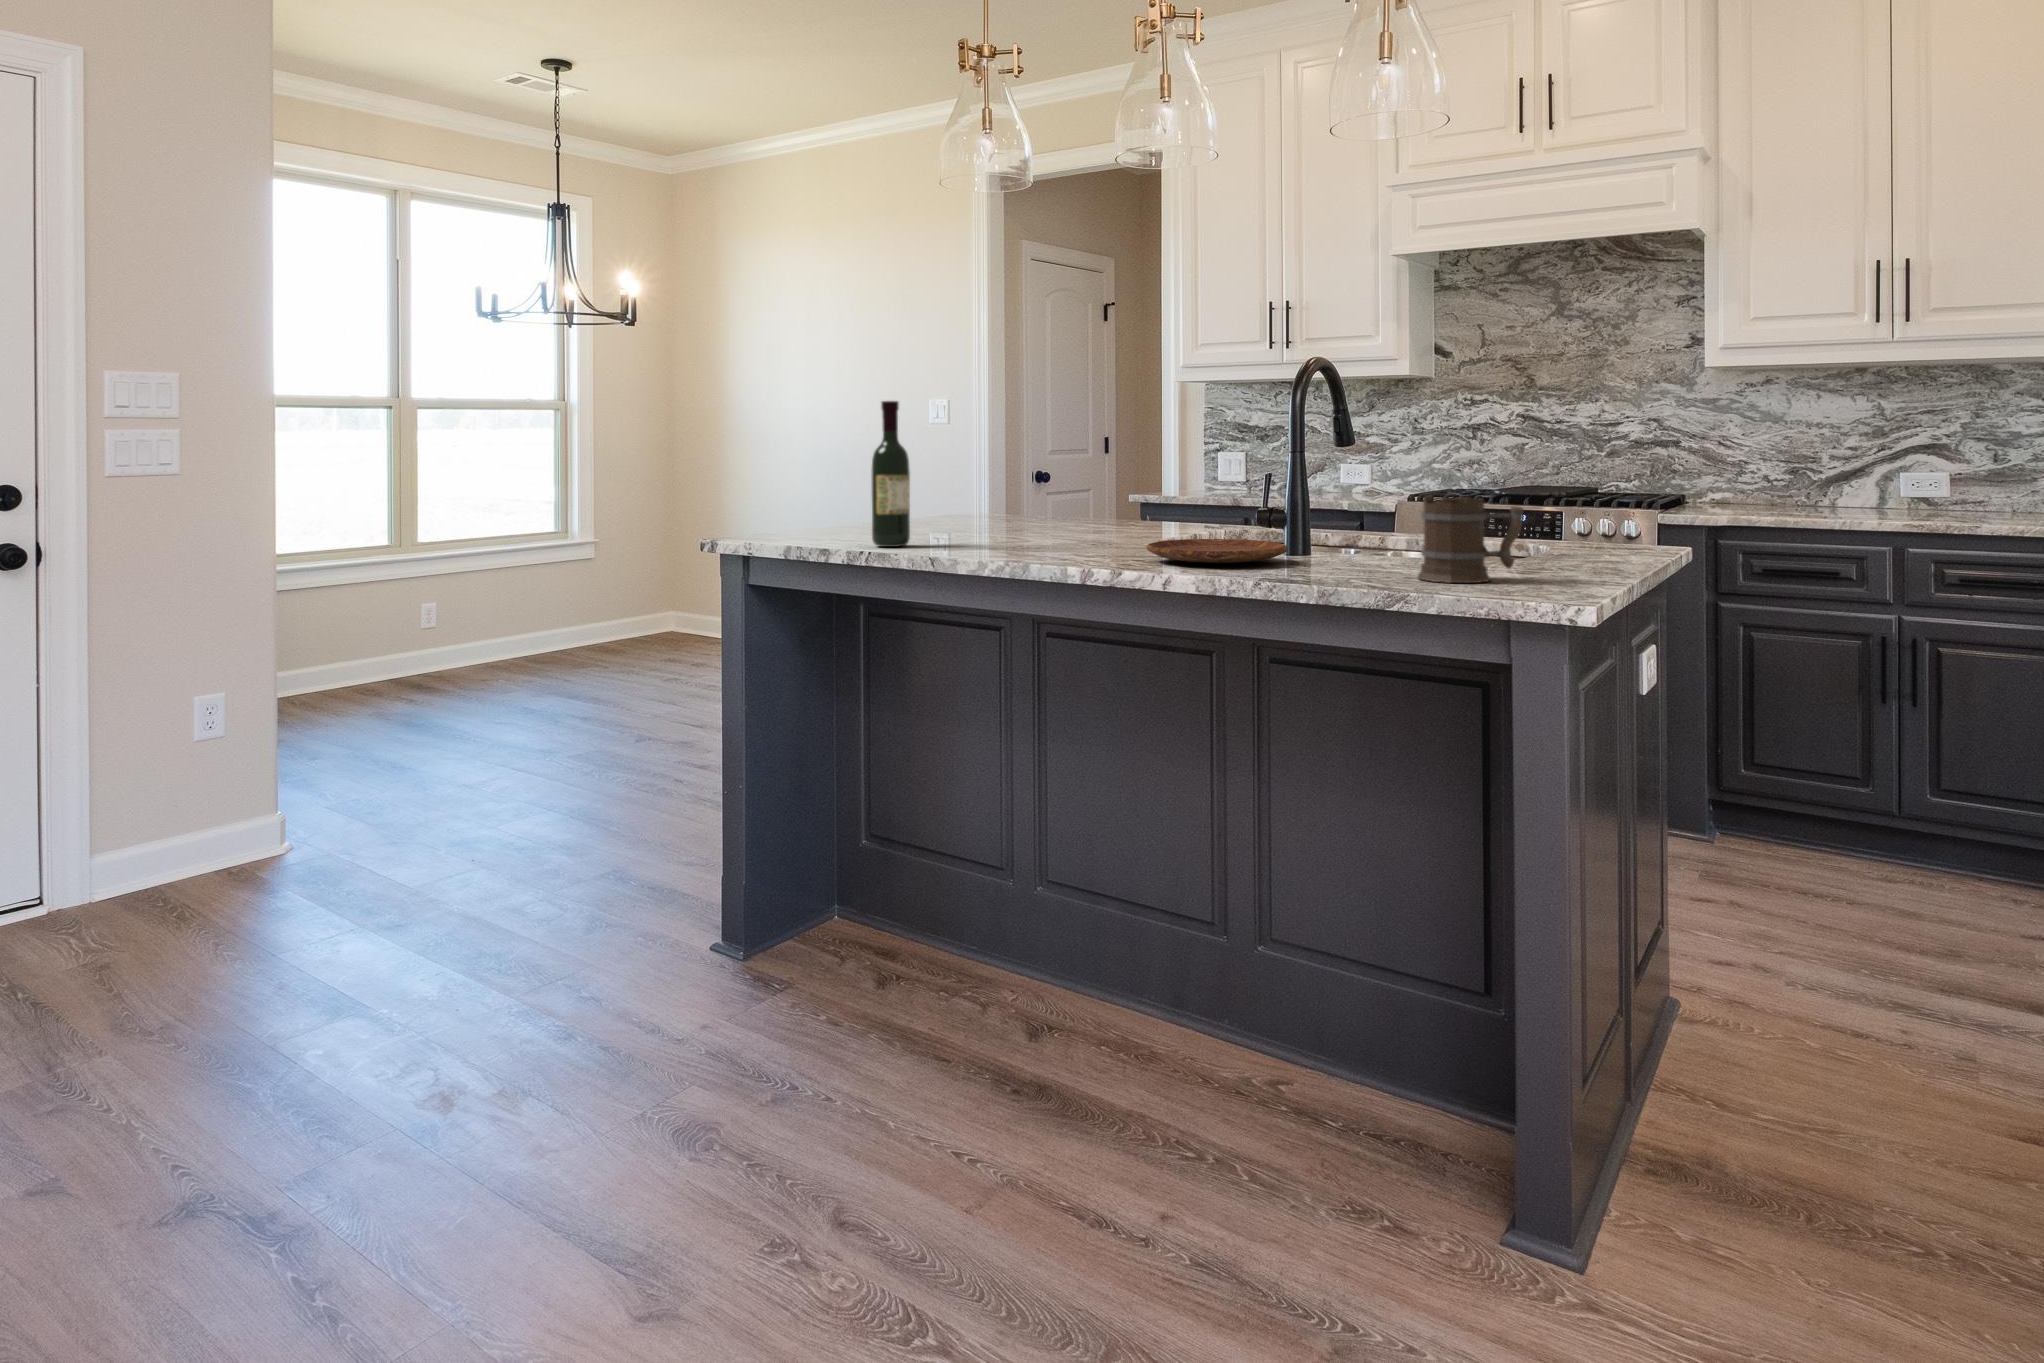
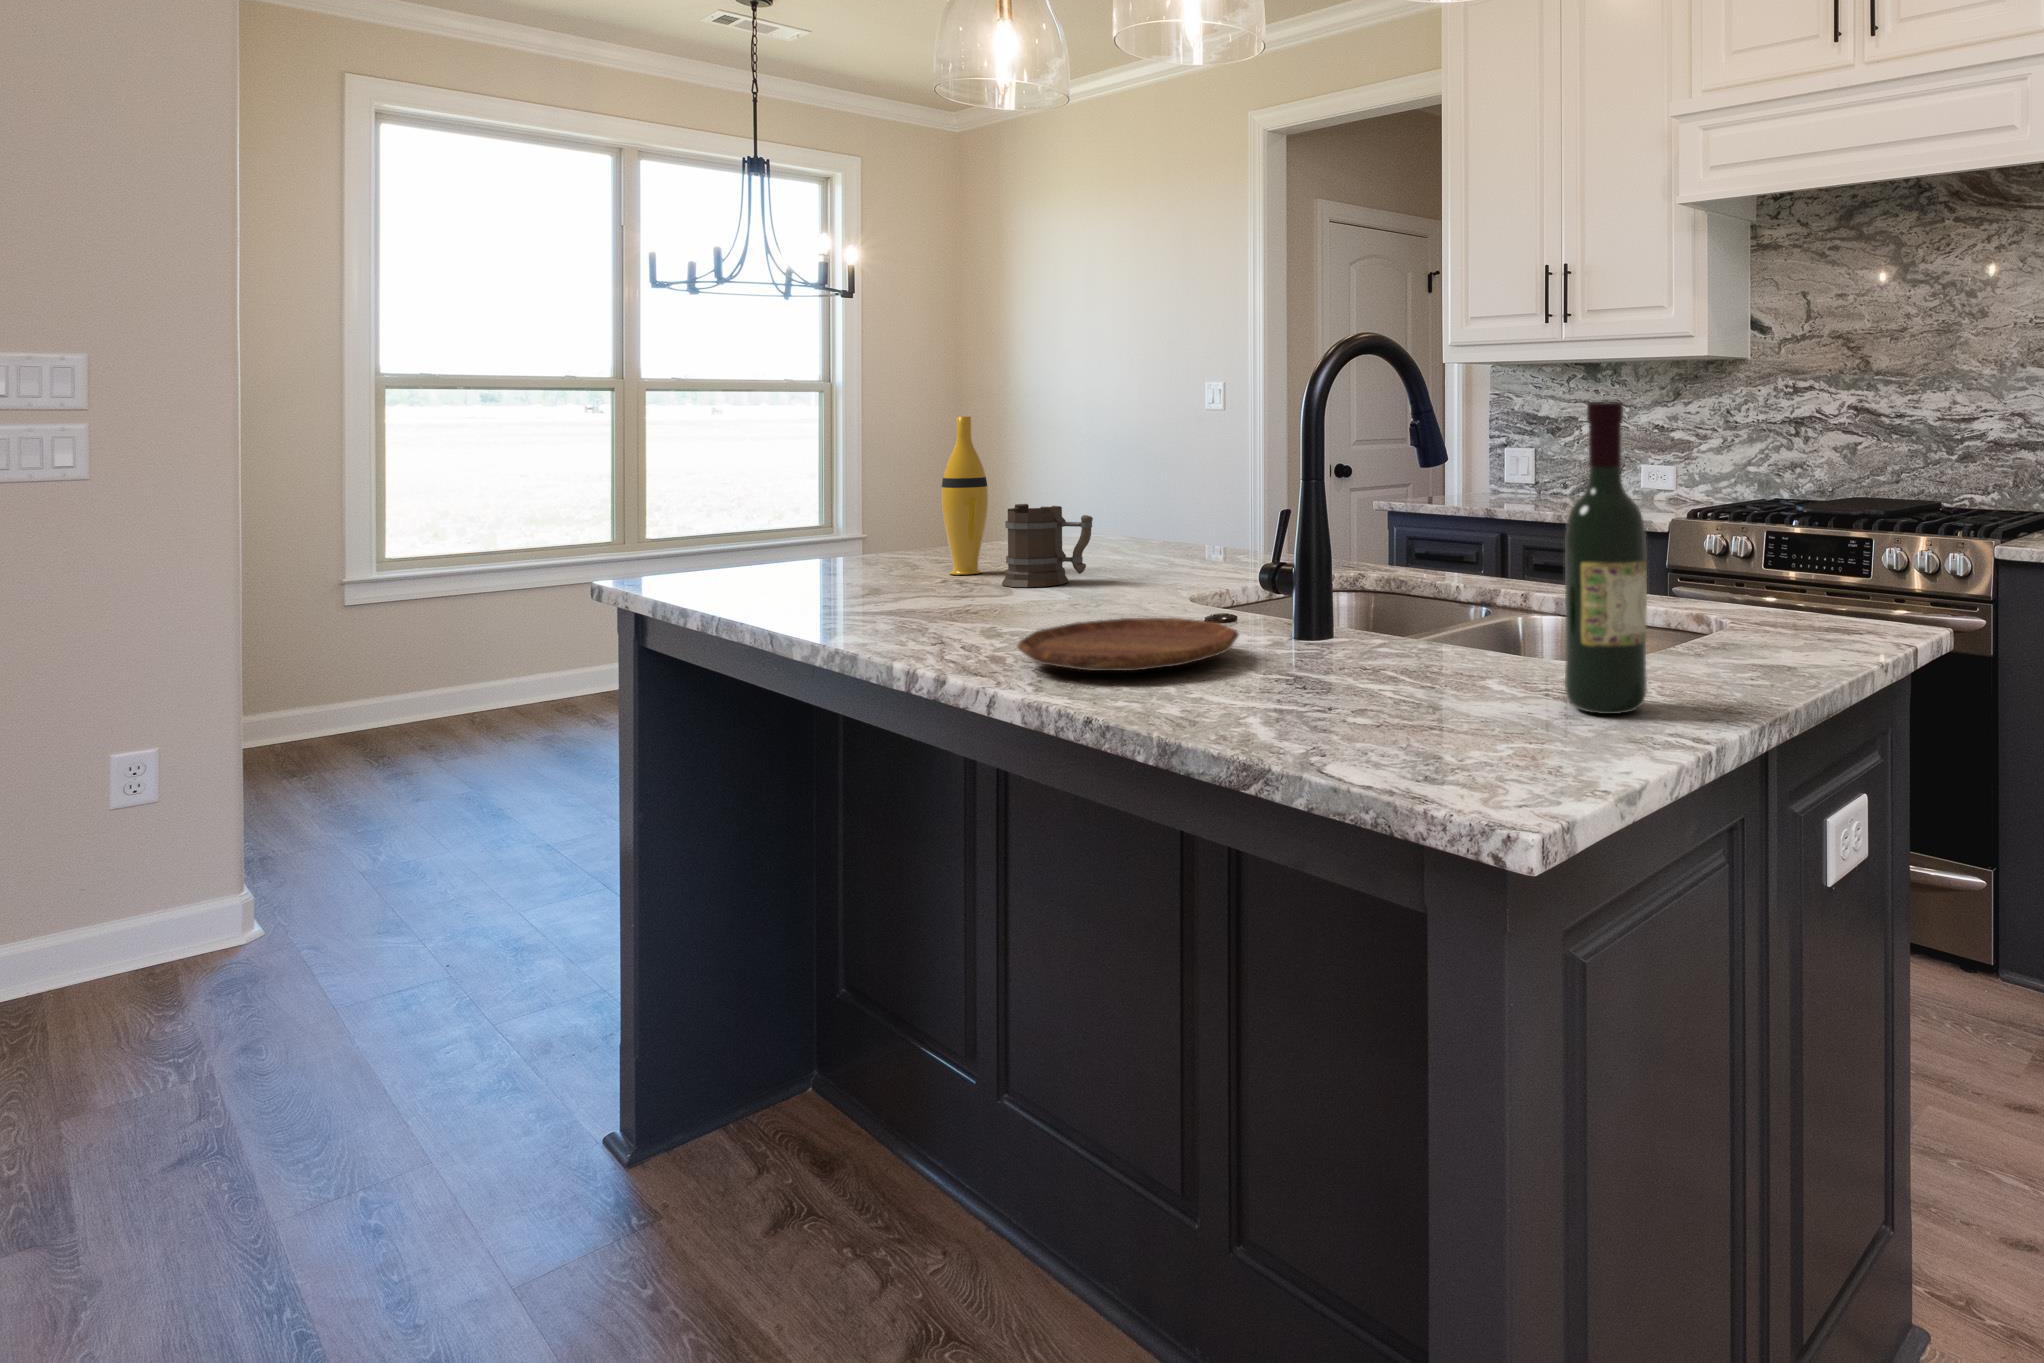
wine bottle: present [871,401,910,547] -> present [1565,402,1647,714]
vase: none [931,414,965,532] -> present [941,416,988,575]
mug: present [1418,495,1523,583] -> present [1002,504,1093,587]

